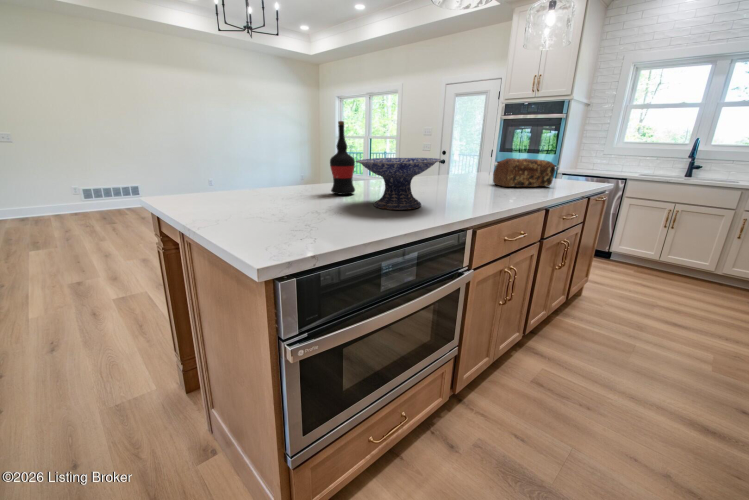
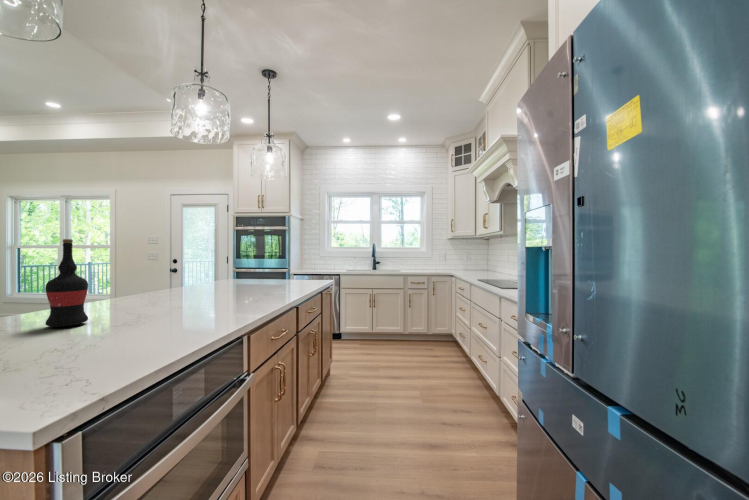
decorative bowl: present [356,158,441,210] -> none [104,276,210,333]
bread loaf: present [493,158,555,187] -> none [246,268,295,293]

